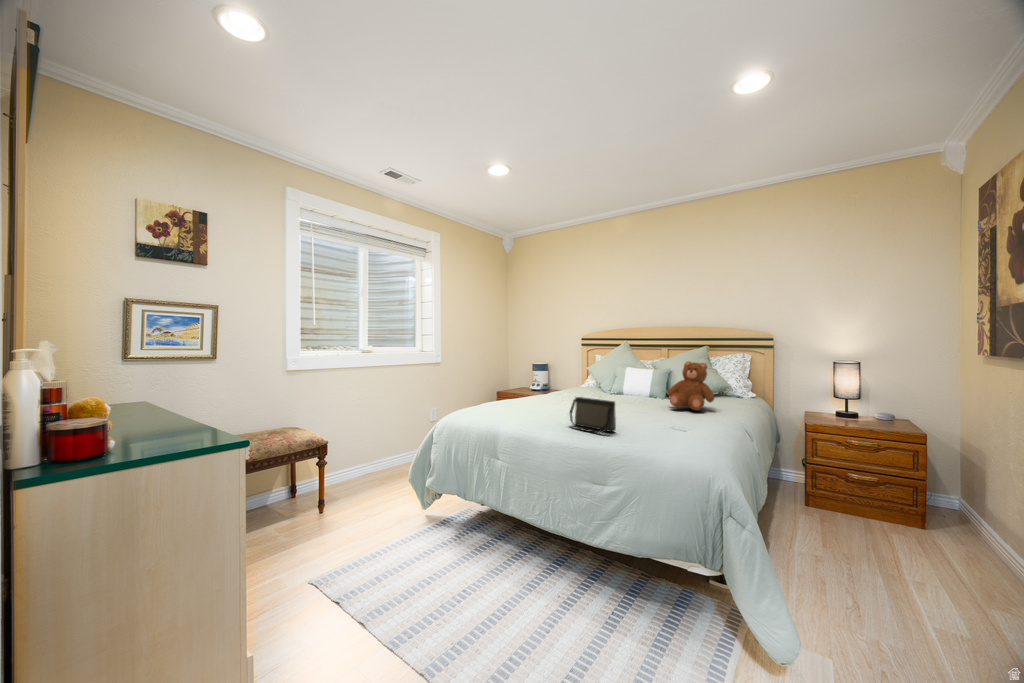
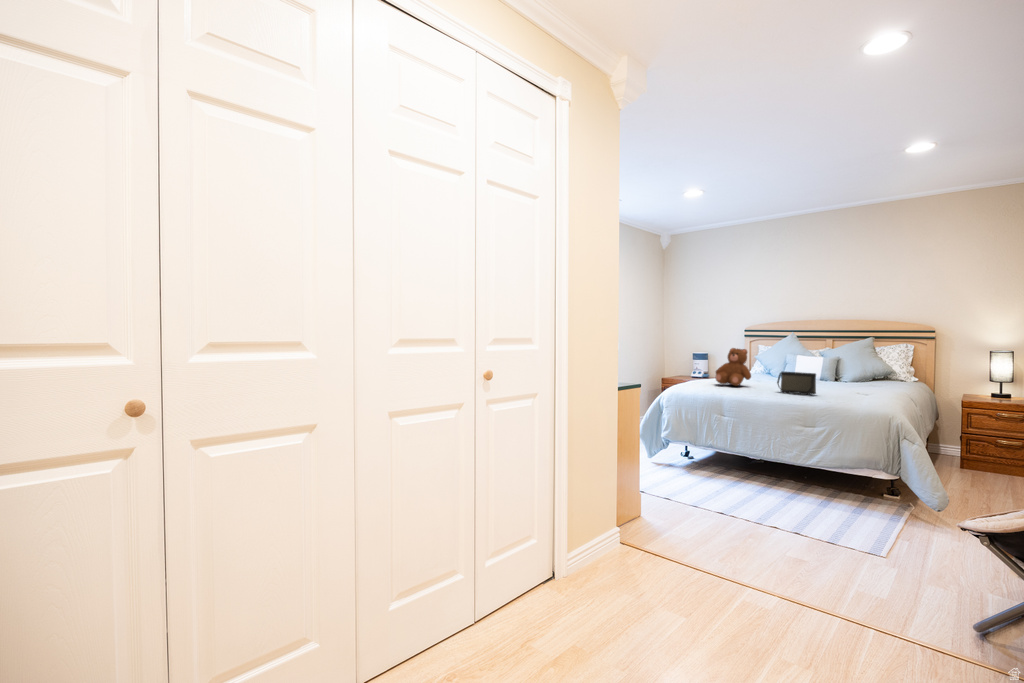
teddy bear: present [668,362,714,411] -> present [715,348,751,386]

